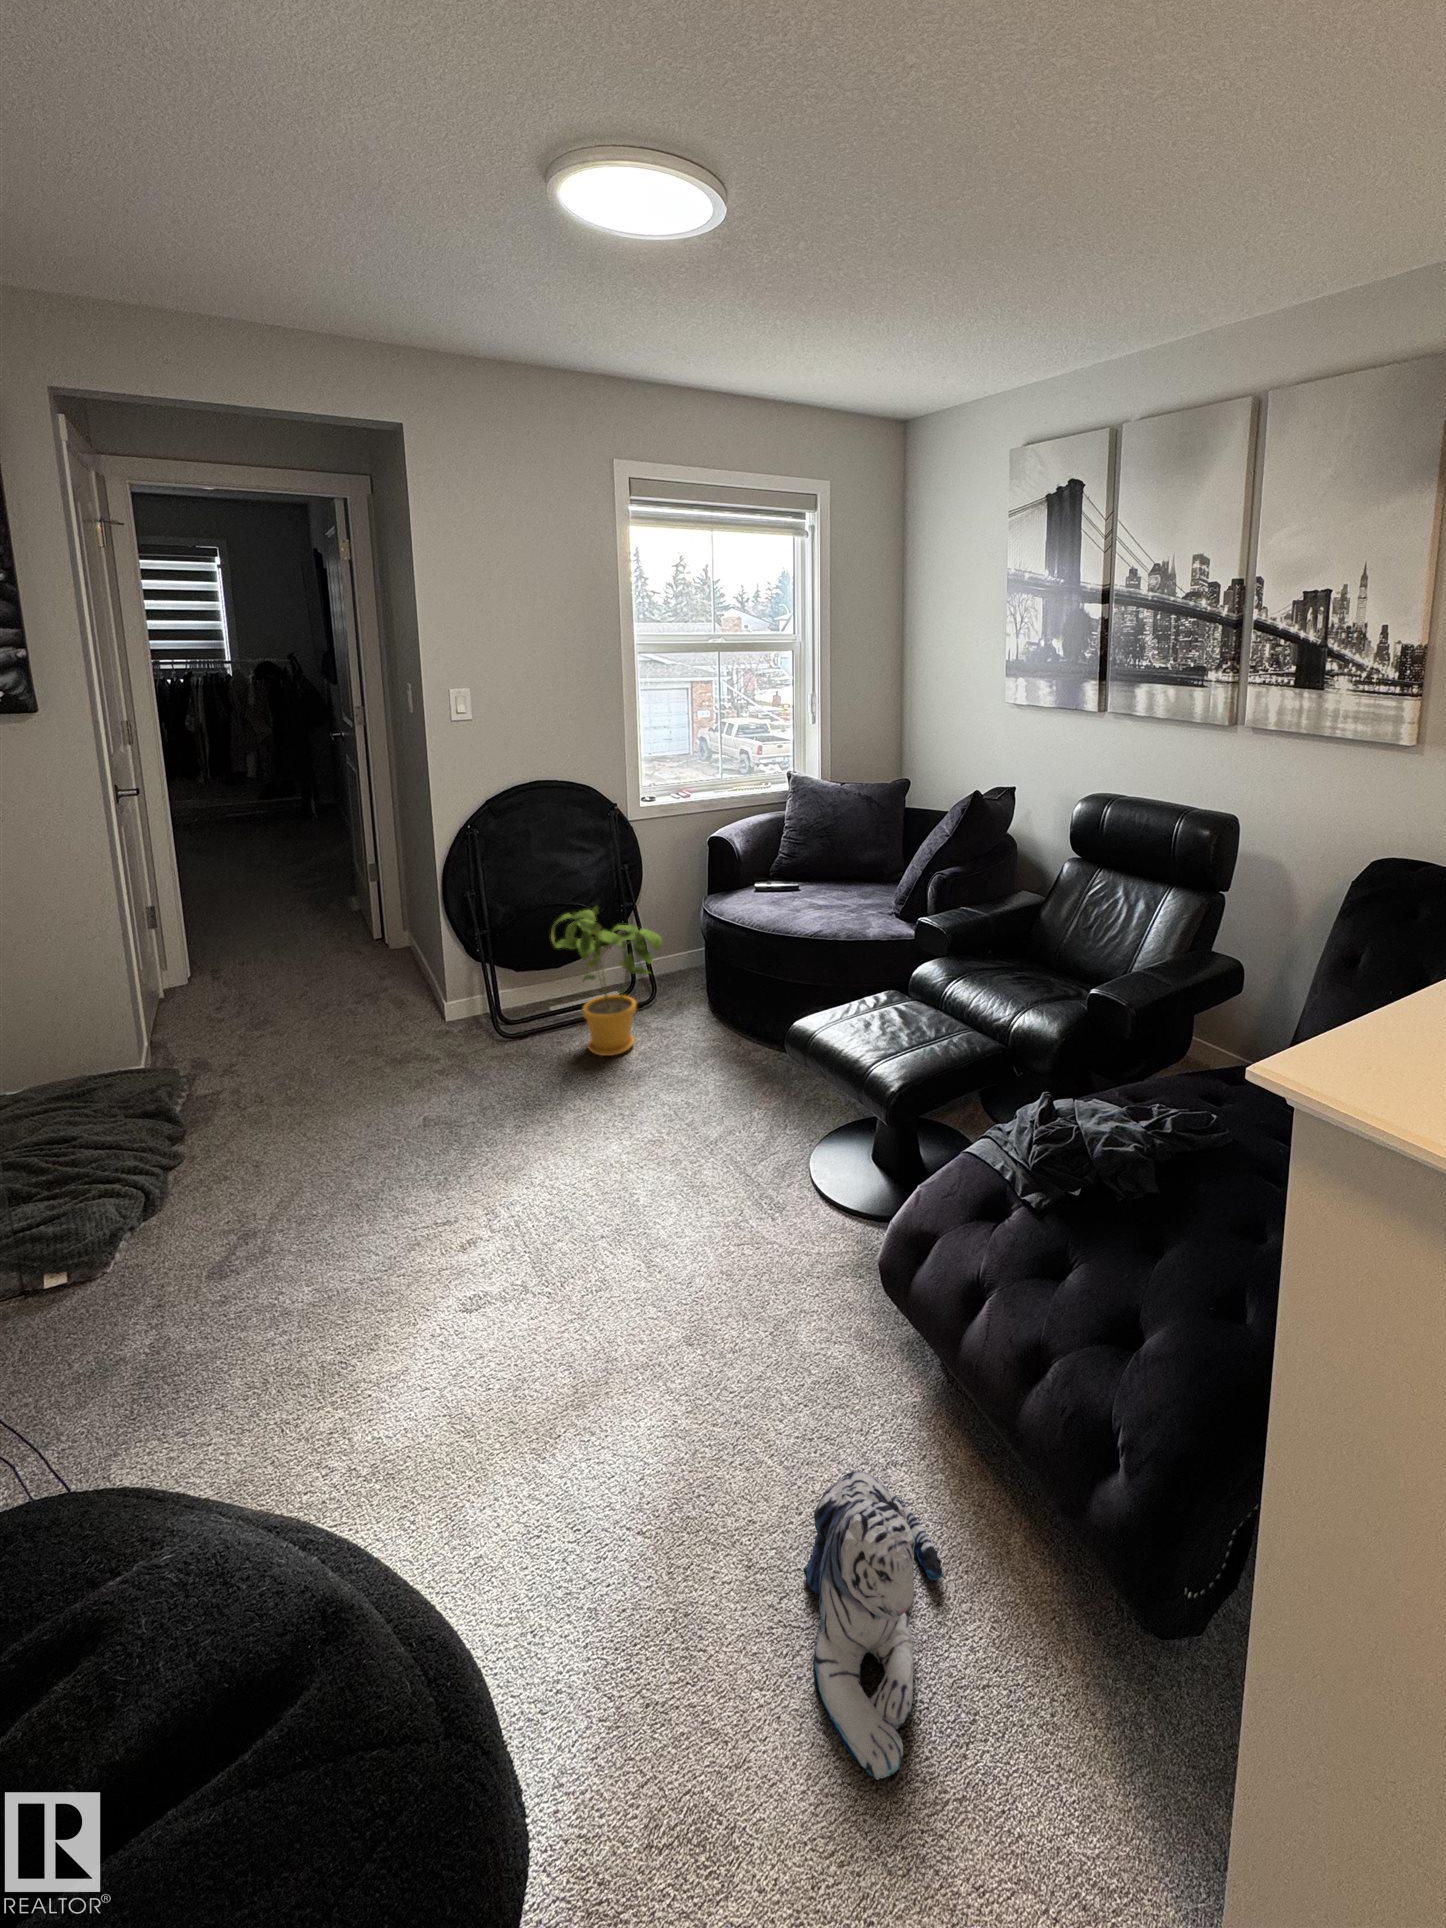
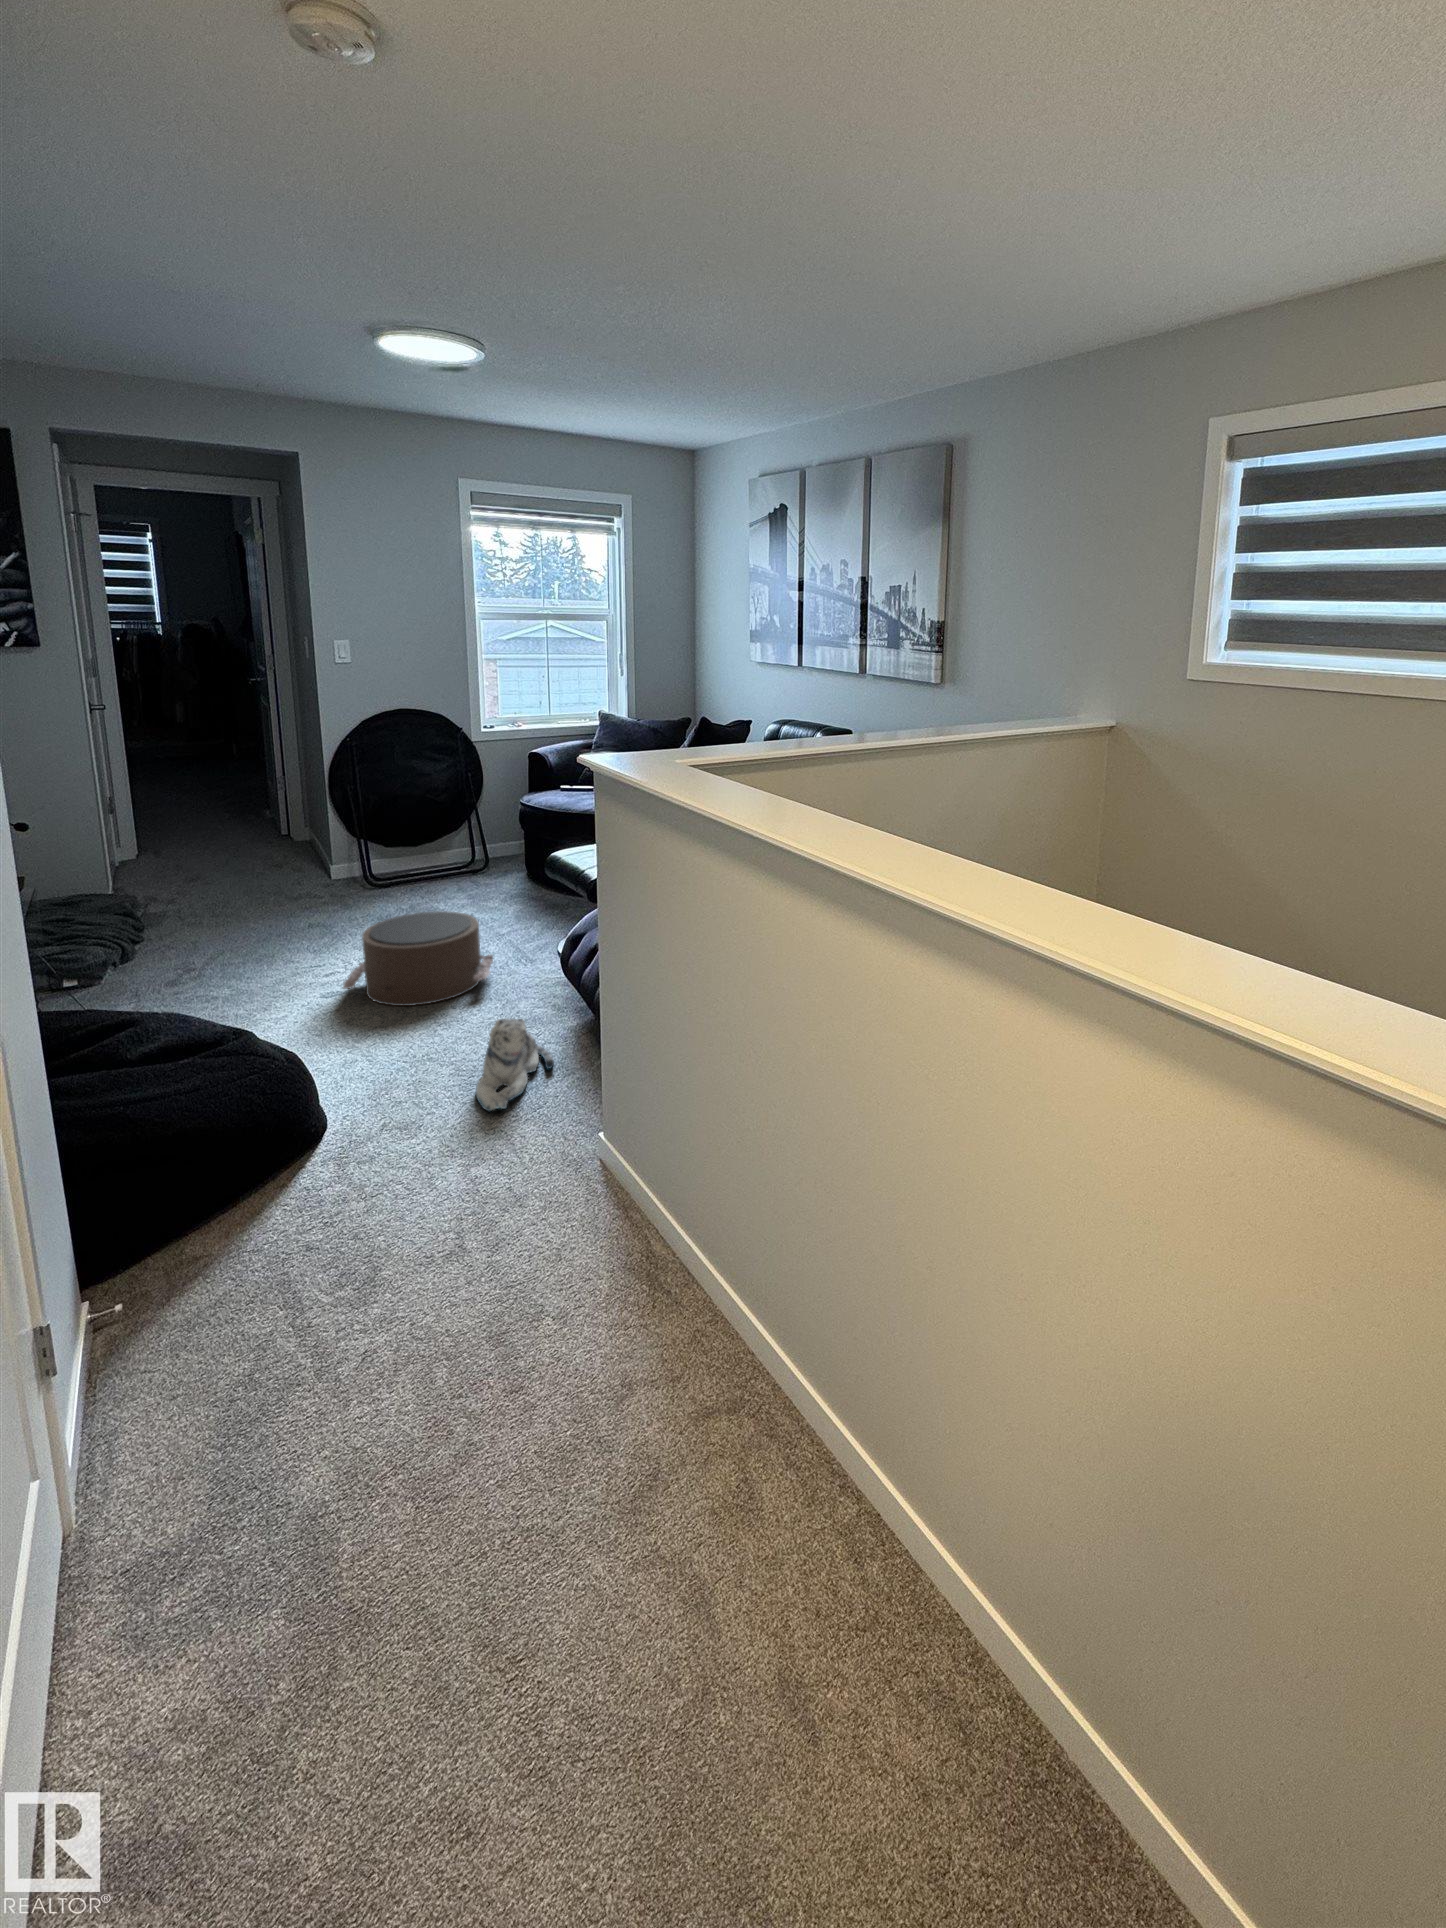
house plant: present [551,907,662,1056] -> none [402,792,483,897]
pouf: none [499,1135,739,1341] -> present [342,911,493,1006]

